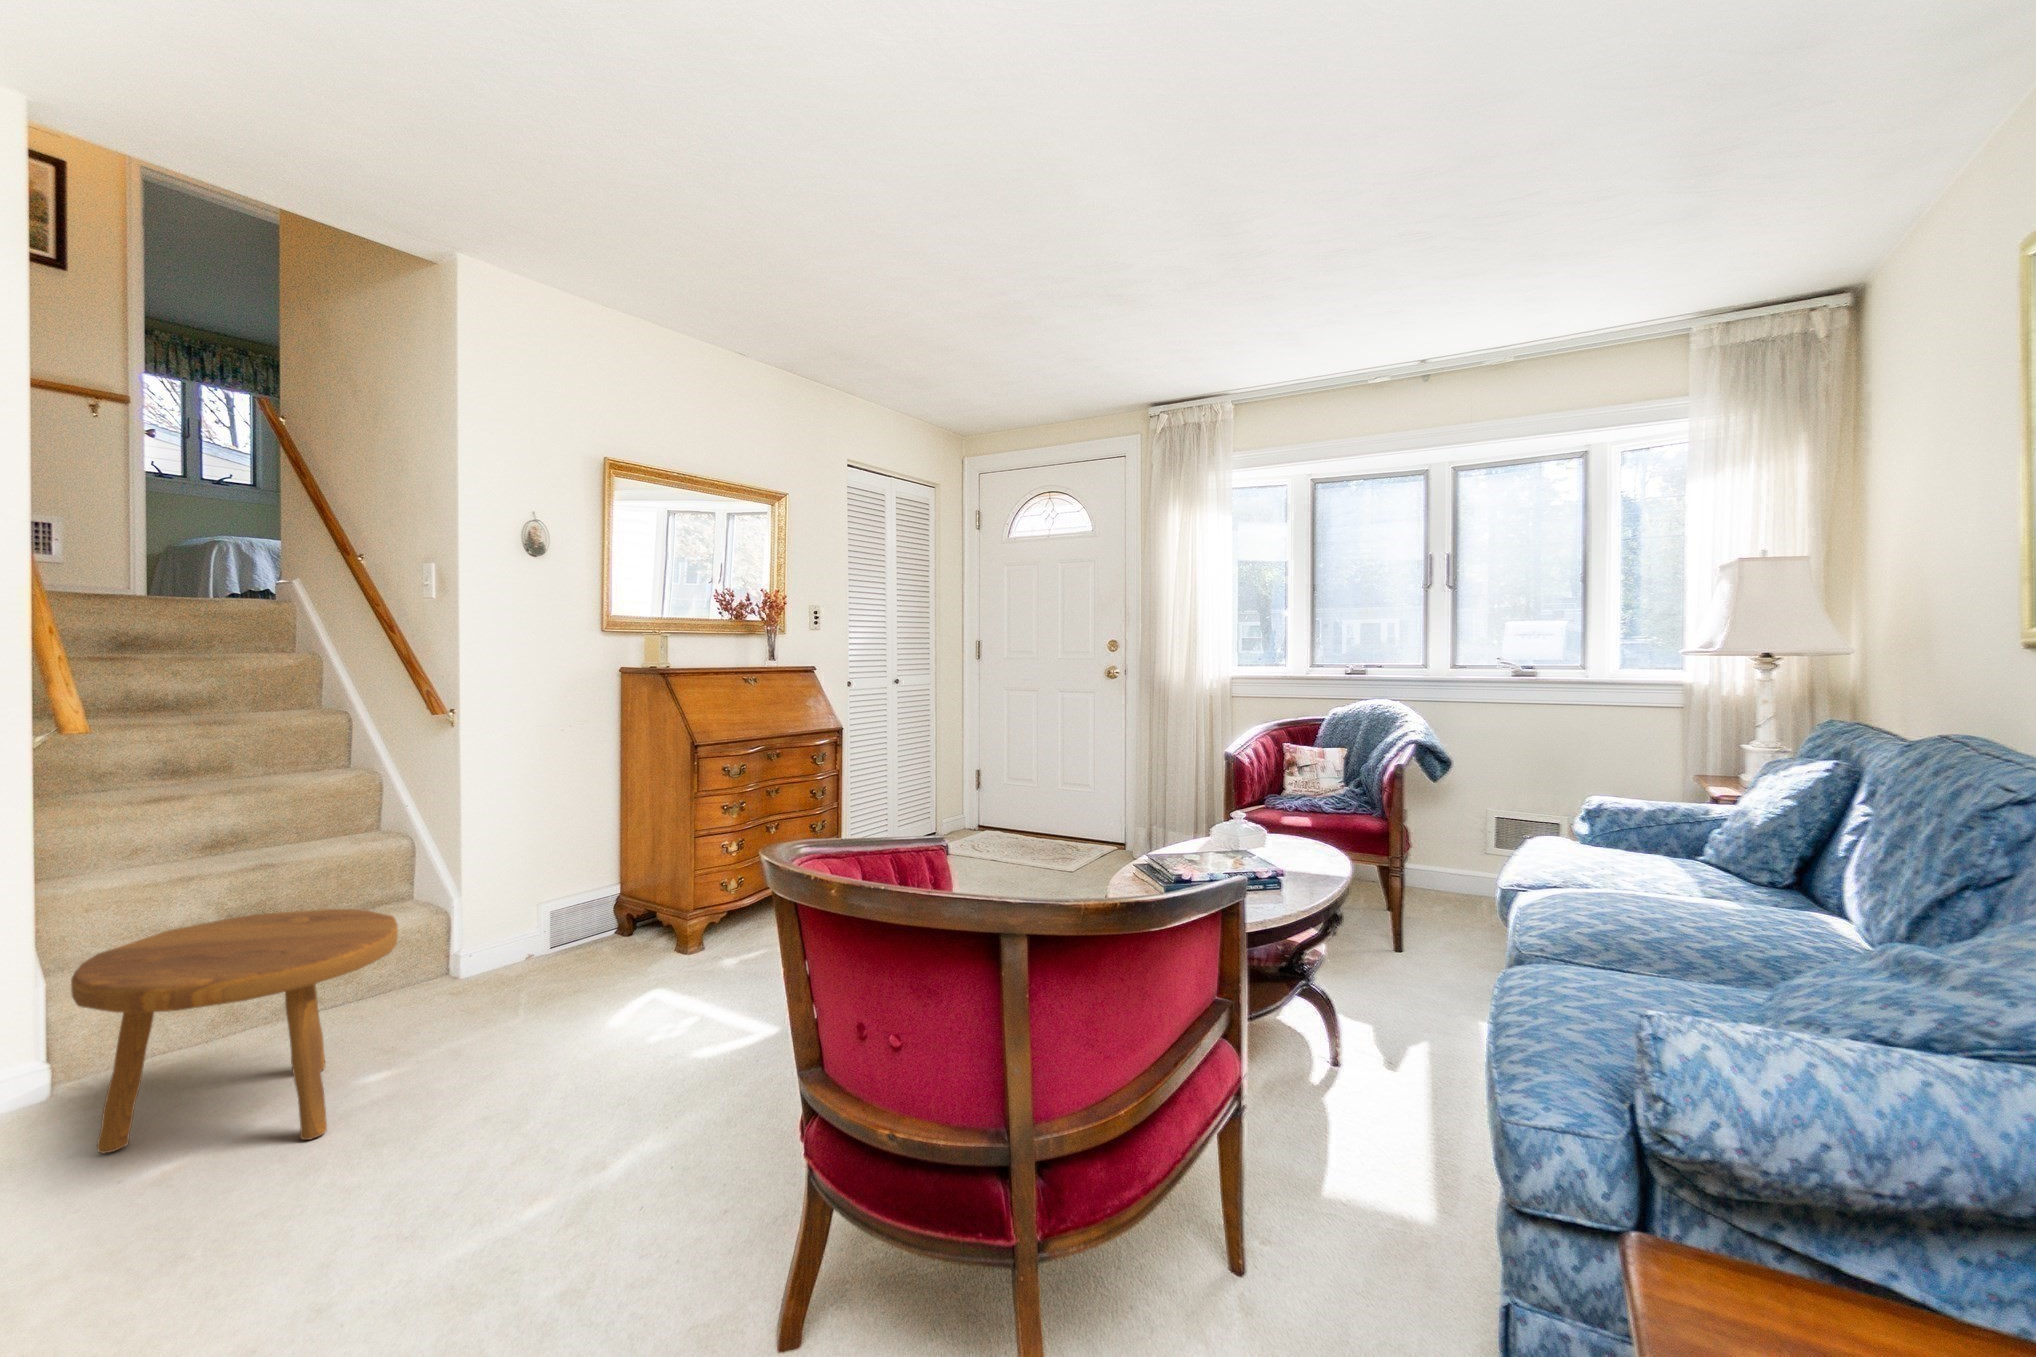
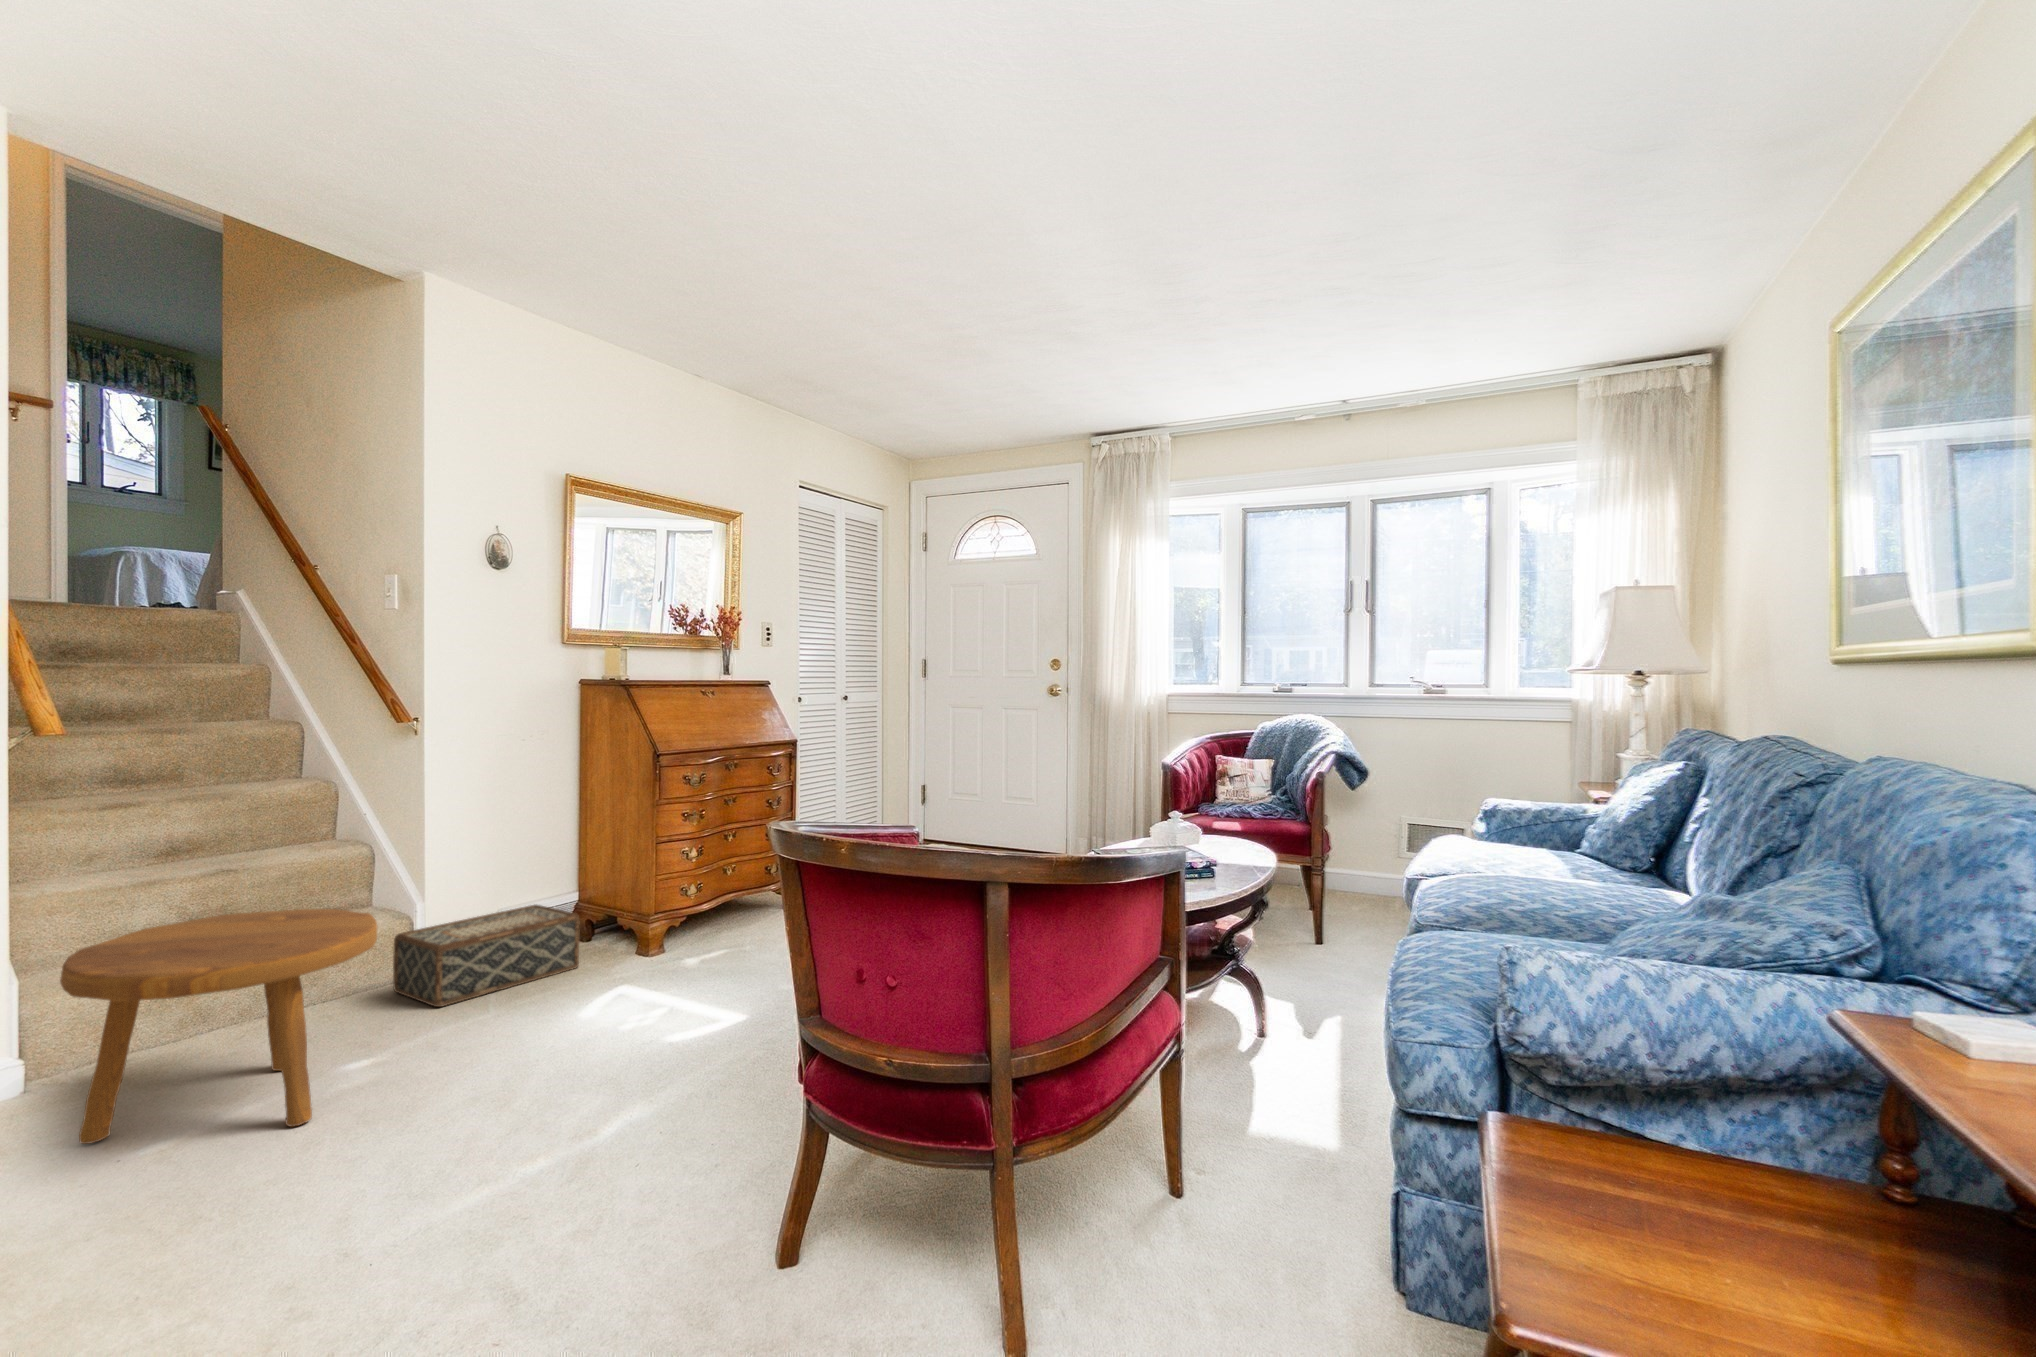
woven basket: none [435,897,621,1005] -> present [393,905,579,1007]

